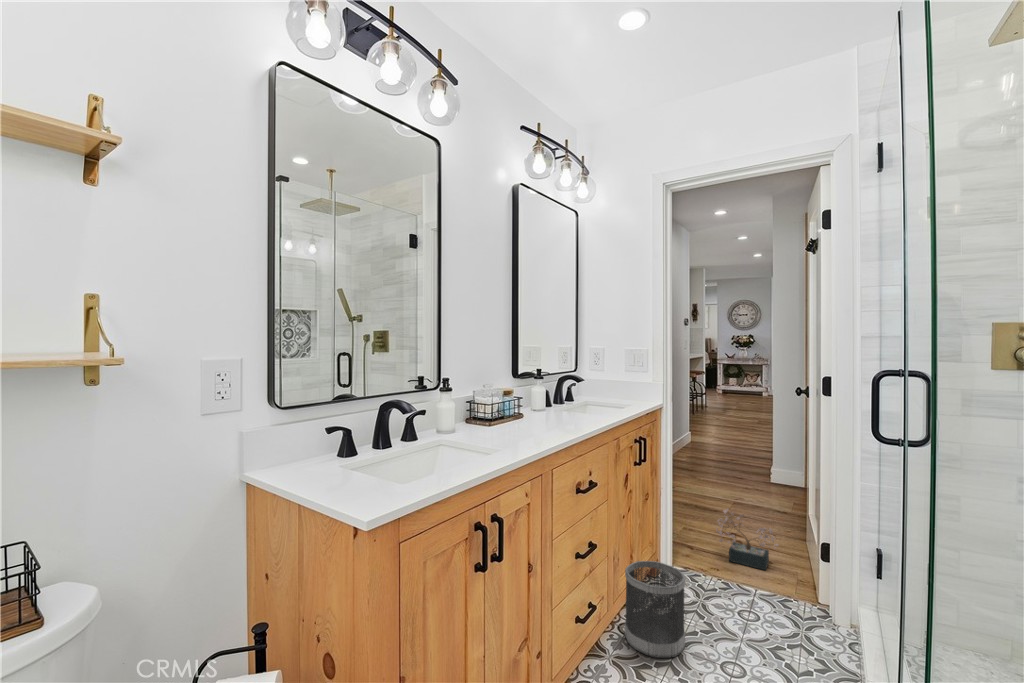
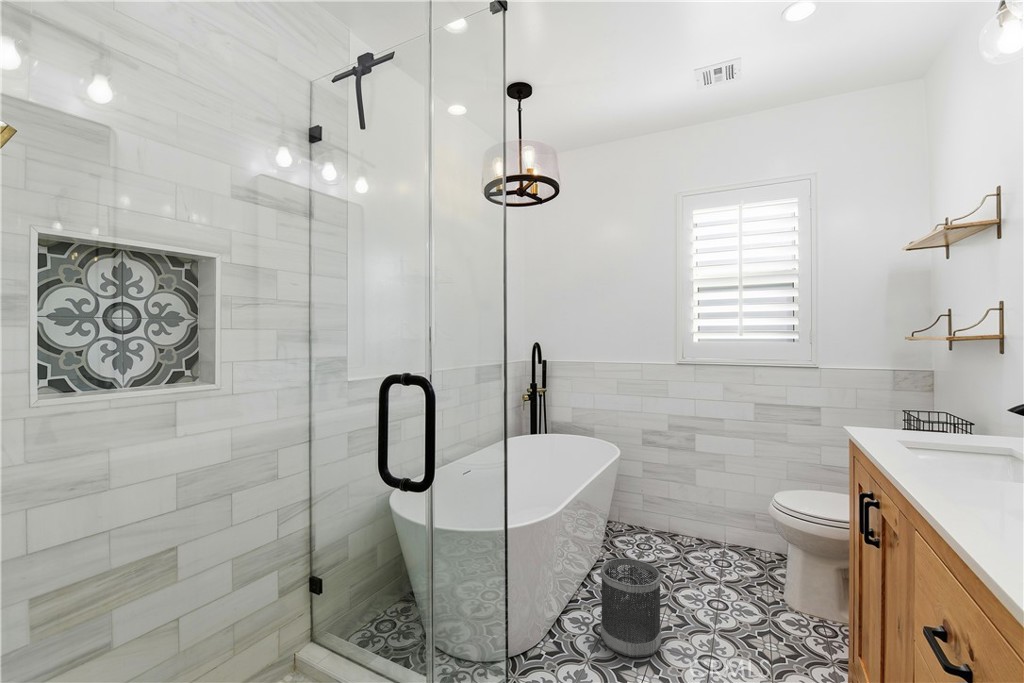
decorative plant: present [716,509,778,570] -> none [679,498,739,558]

